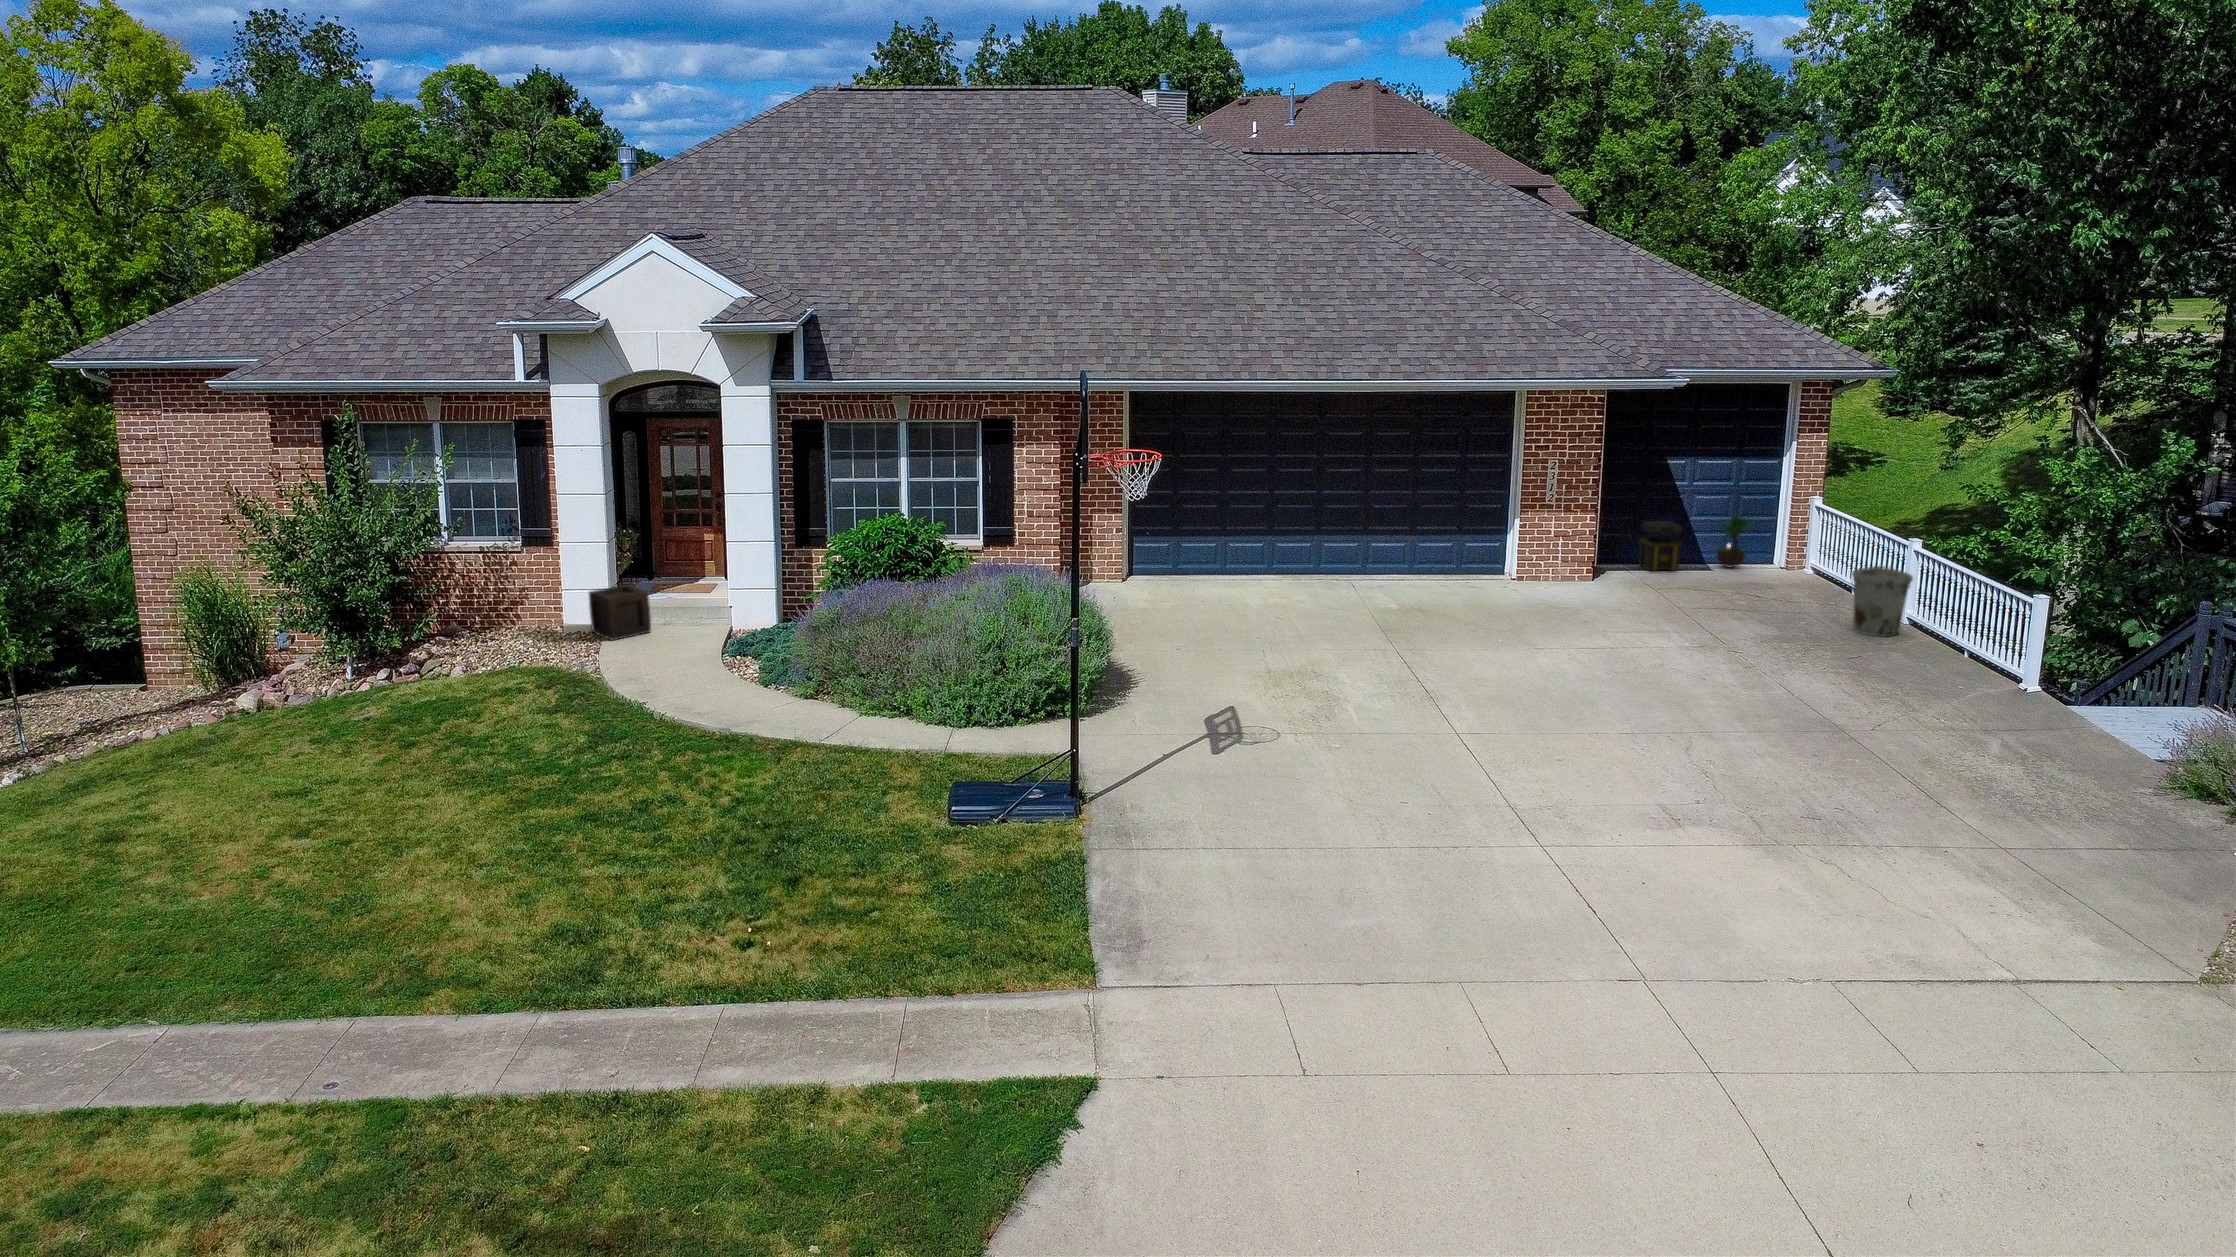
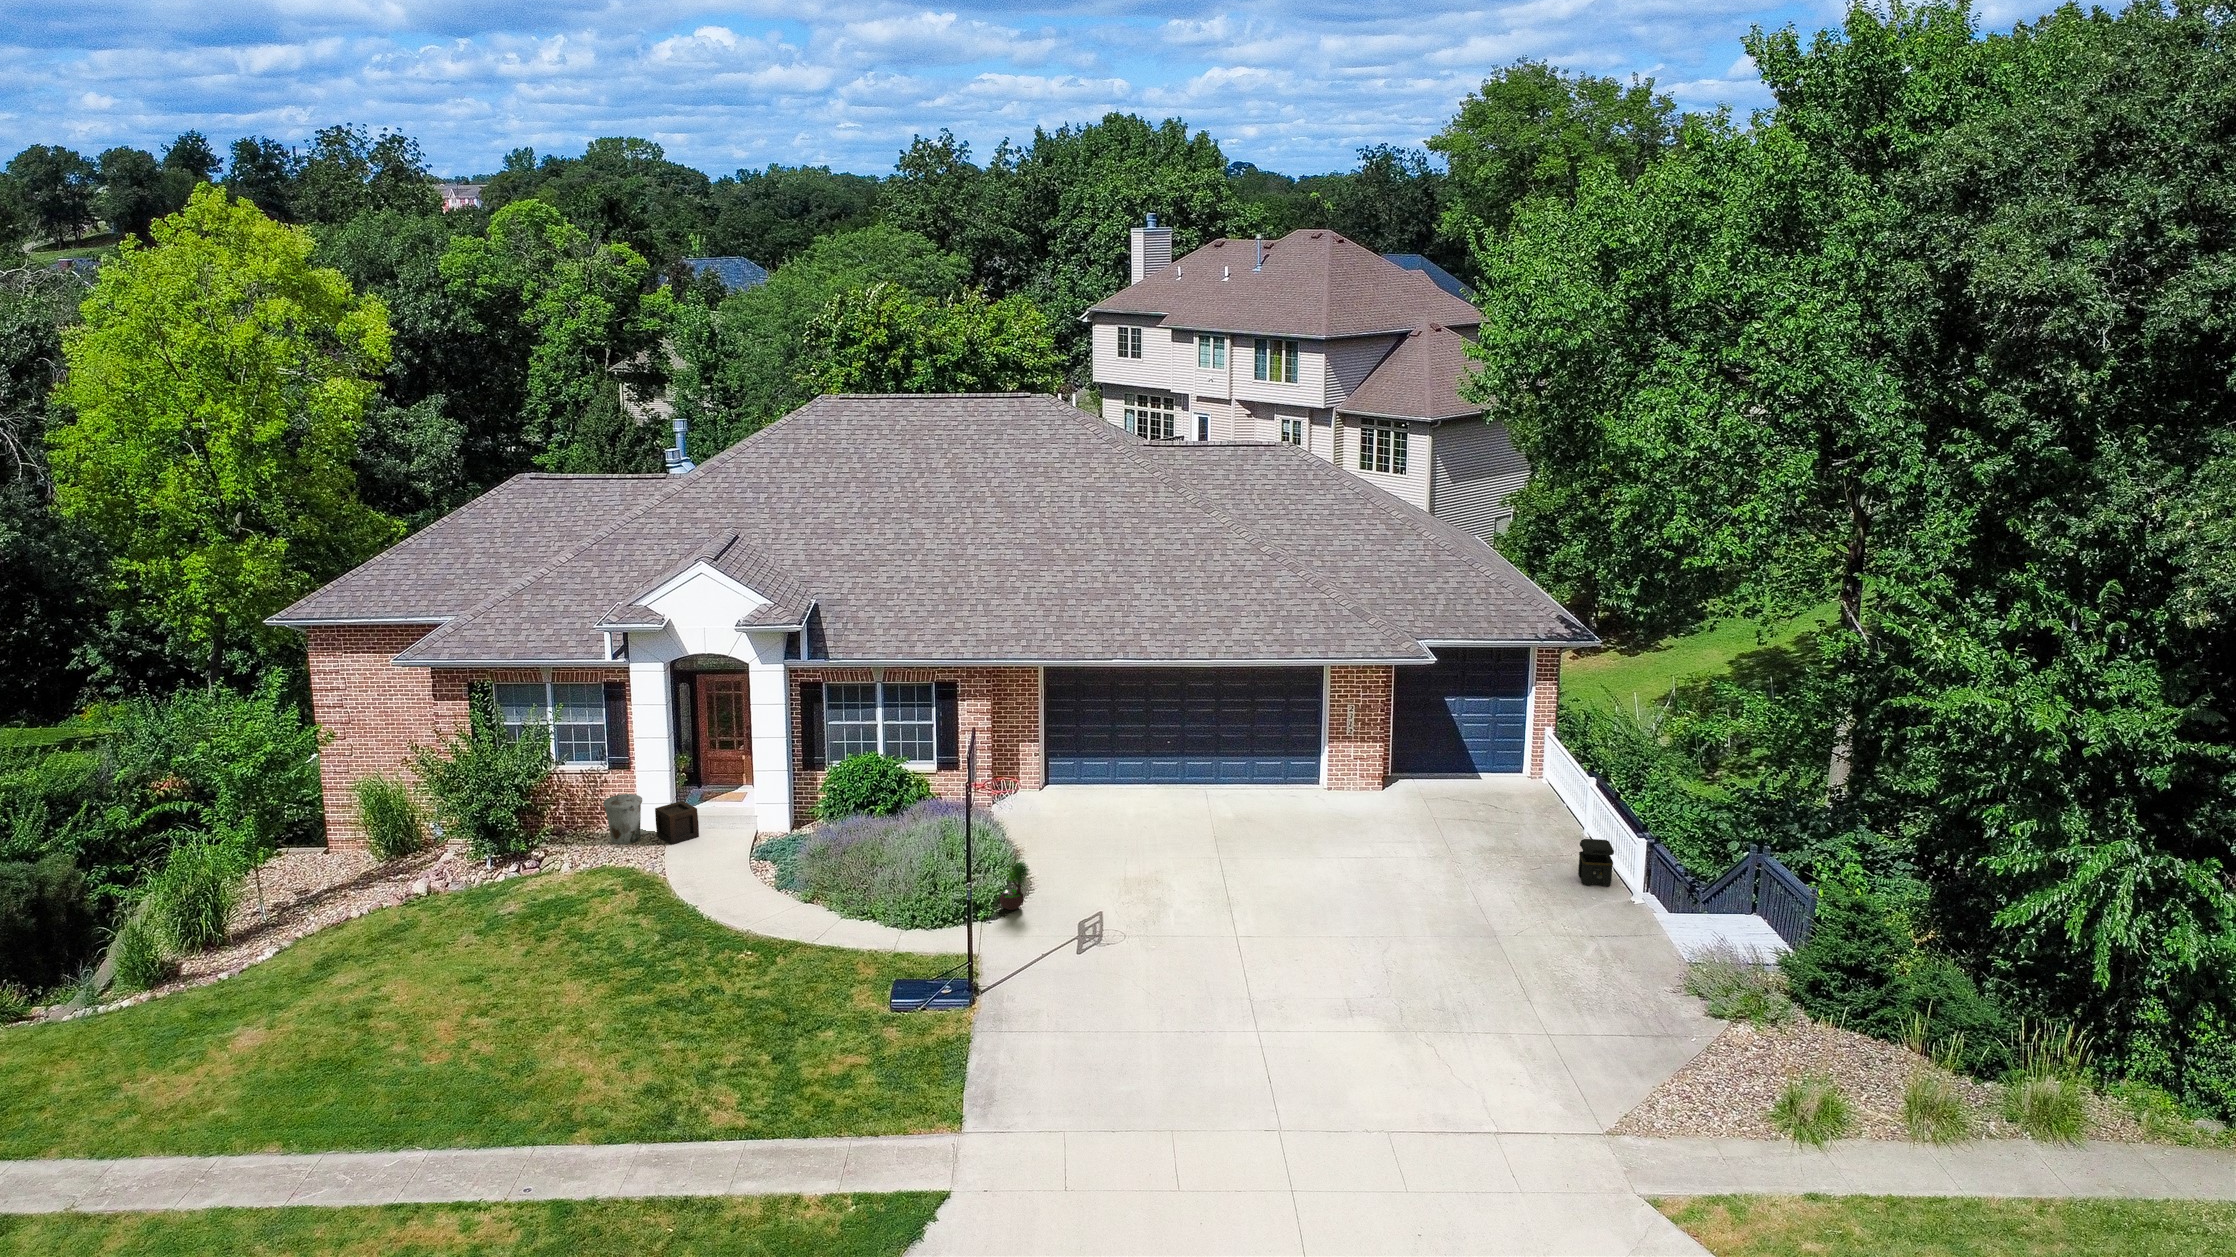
potted tree: present [1717,515,1751,567] -> present [1000,860,1030,910]
toolbox: present [1639,521,1682,571] -> present [1578,839,1614,886]
trash can: present [1852,566,1913,636] -> present [603,794,642,844]

